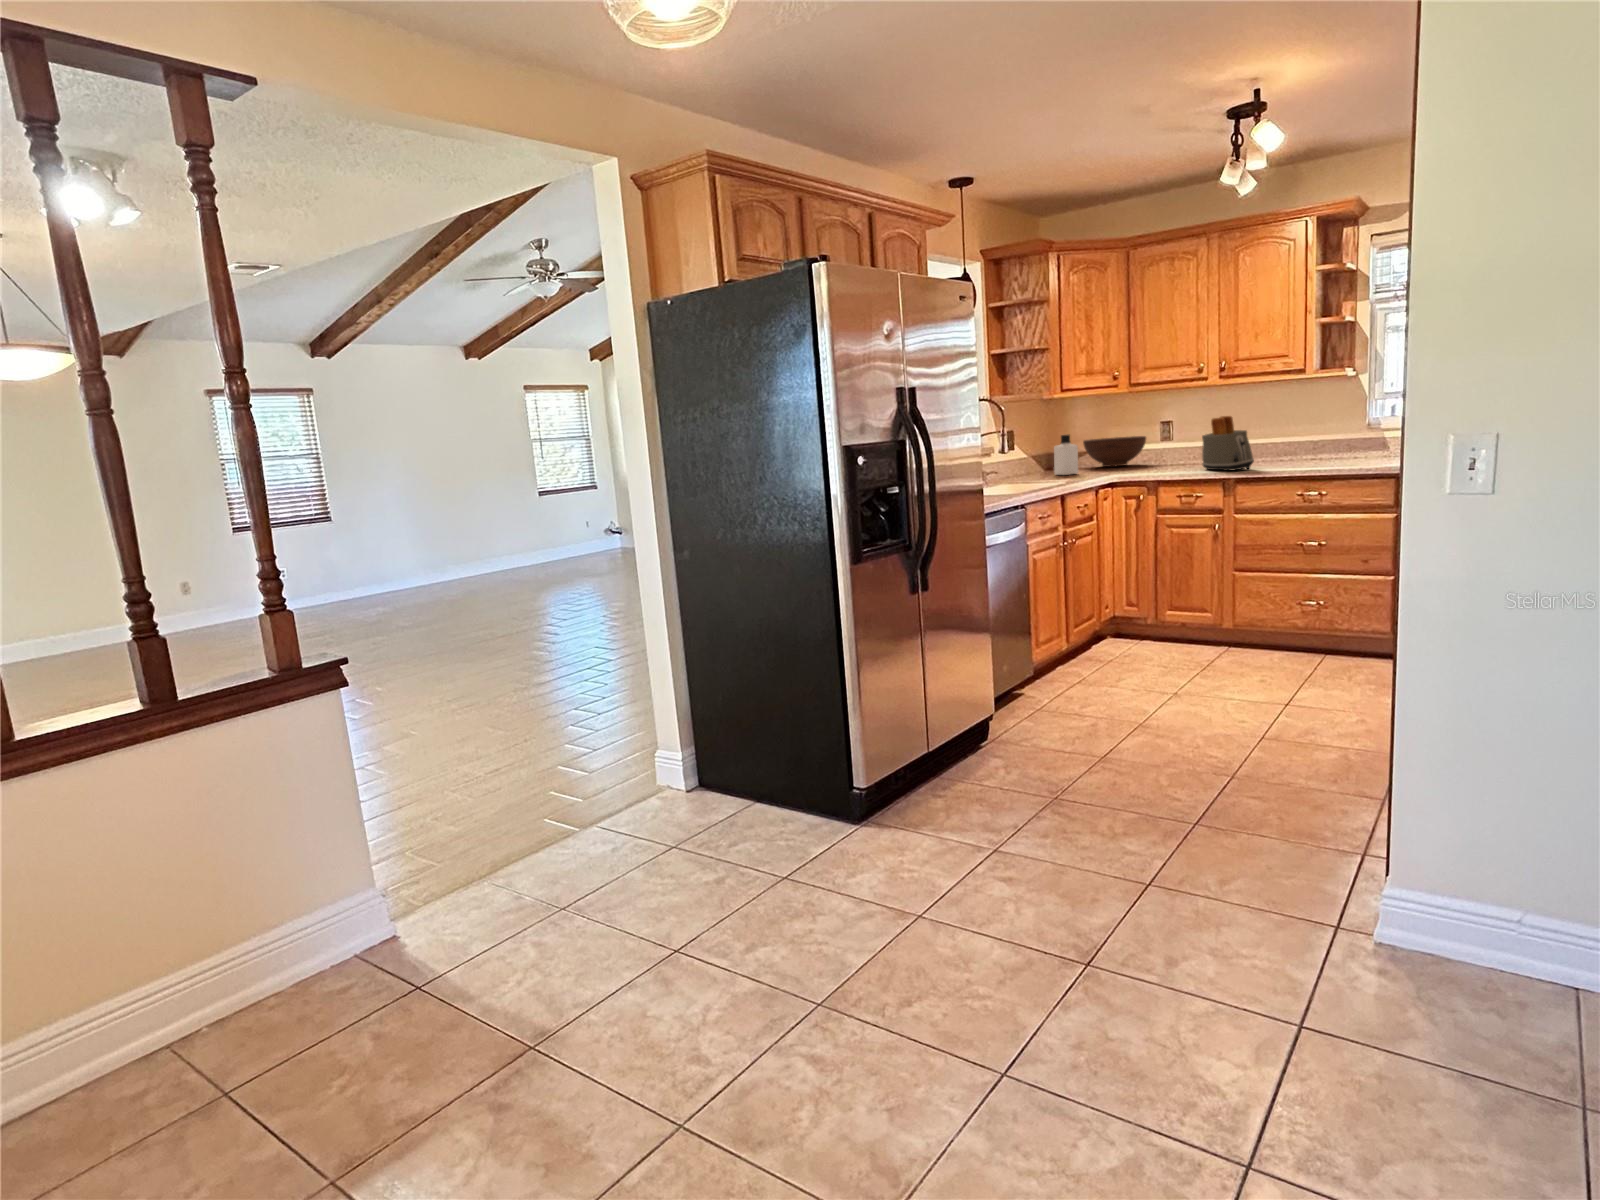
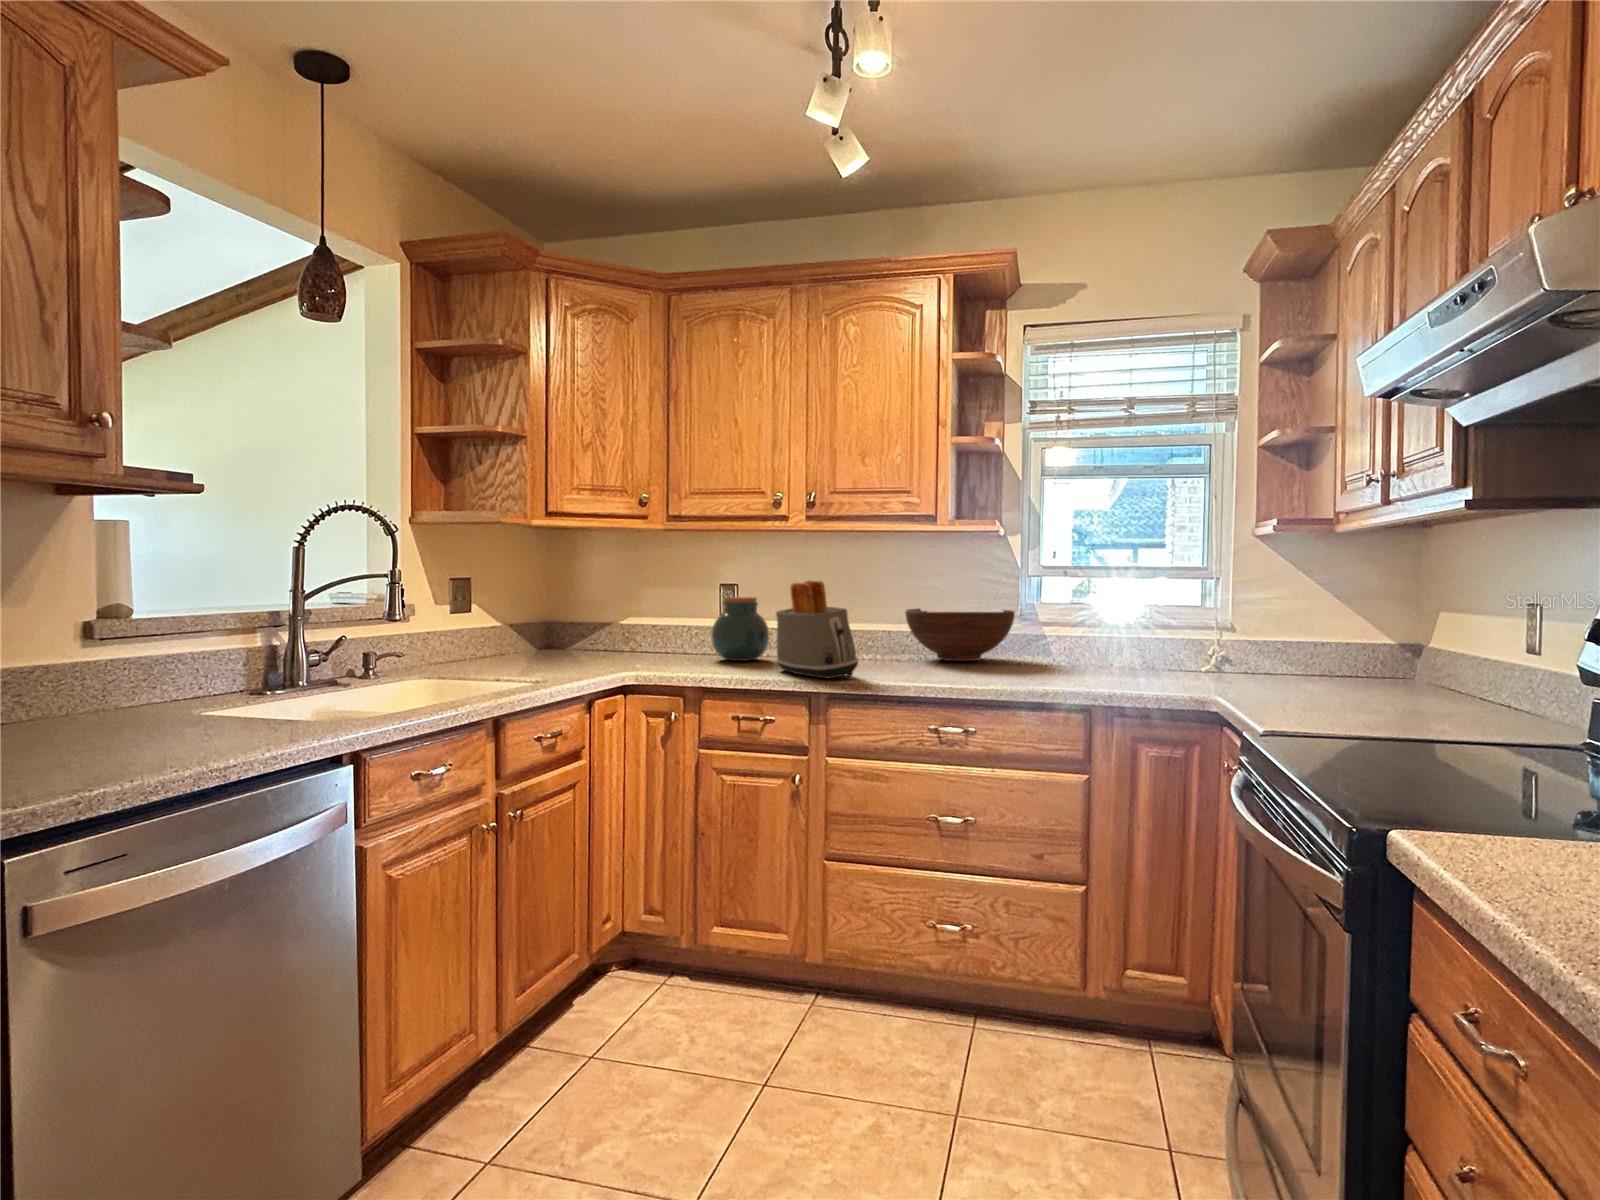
jar: none [1159,429,1195,467] -> present [712,597,769,661]
bottle: present [1054,434,1078,475] -> none [528,591,570,665]
fruit bowl: present [1083,436,1146,467] -> present [905,608,1015,661]

